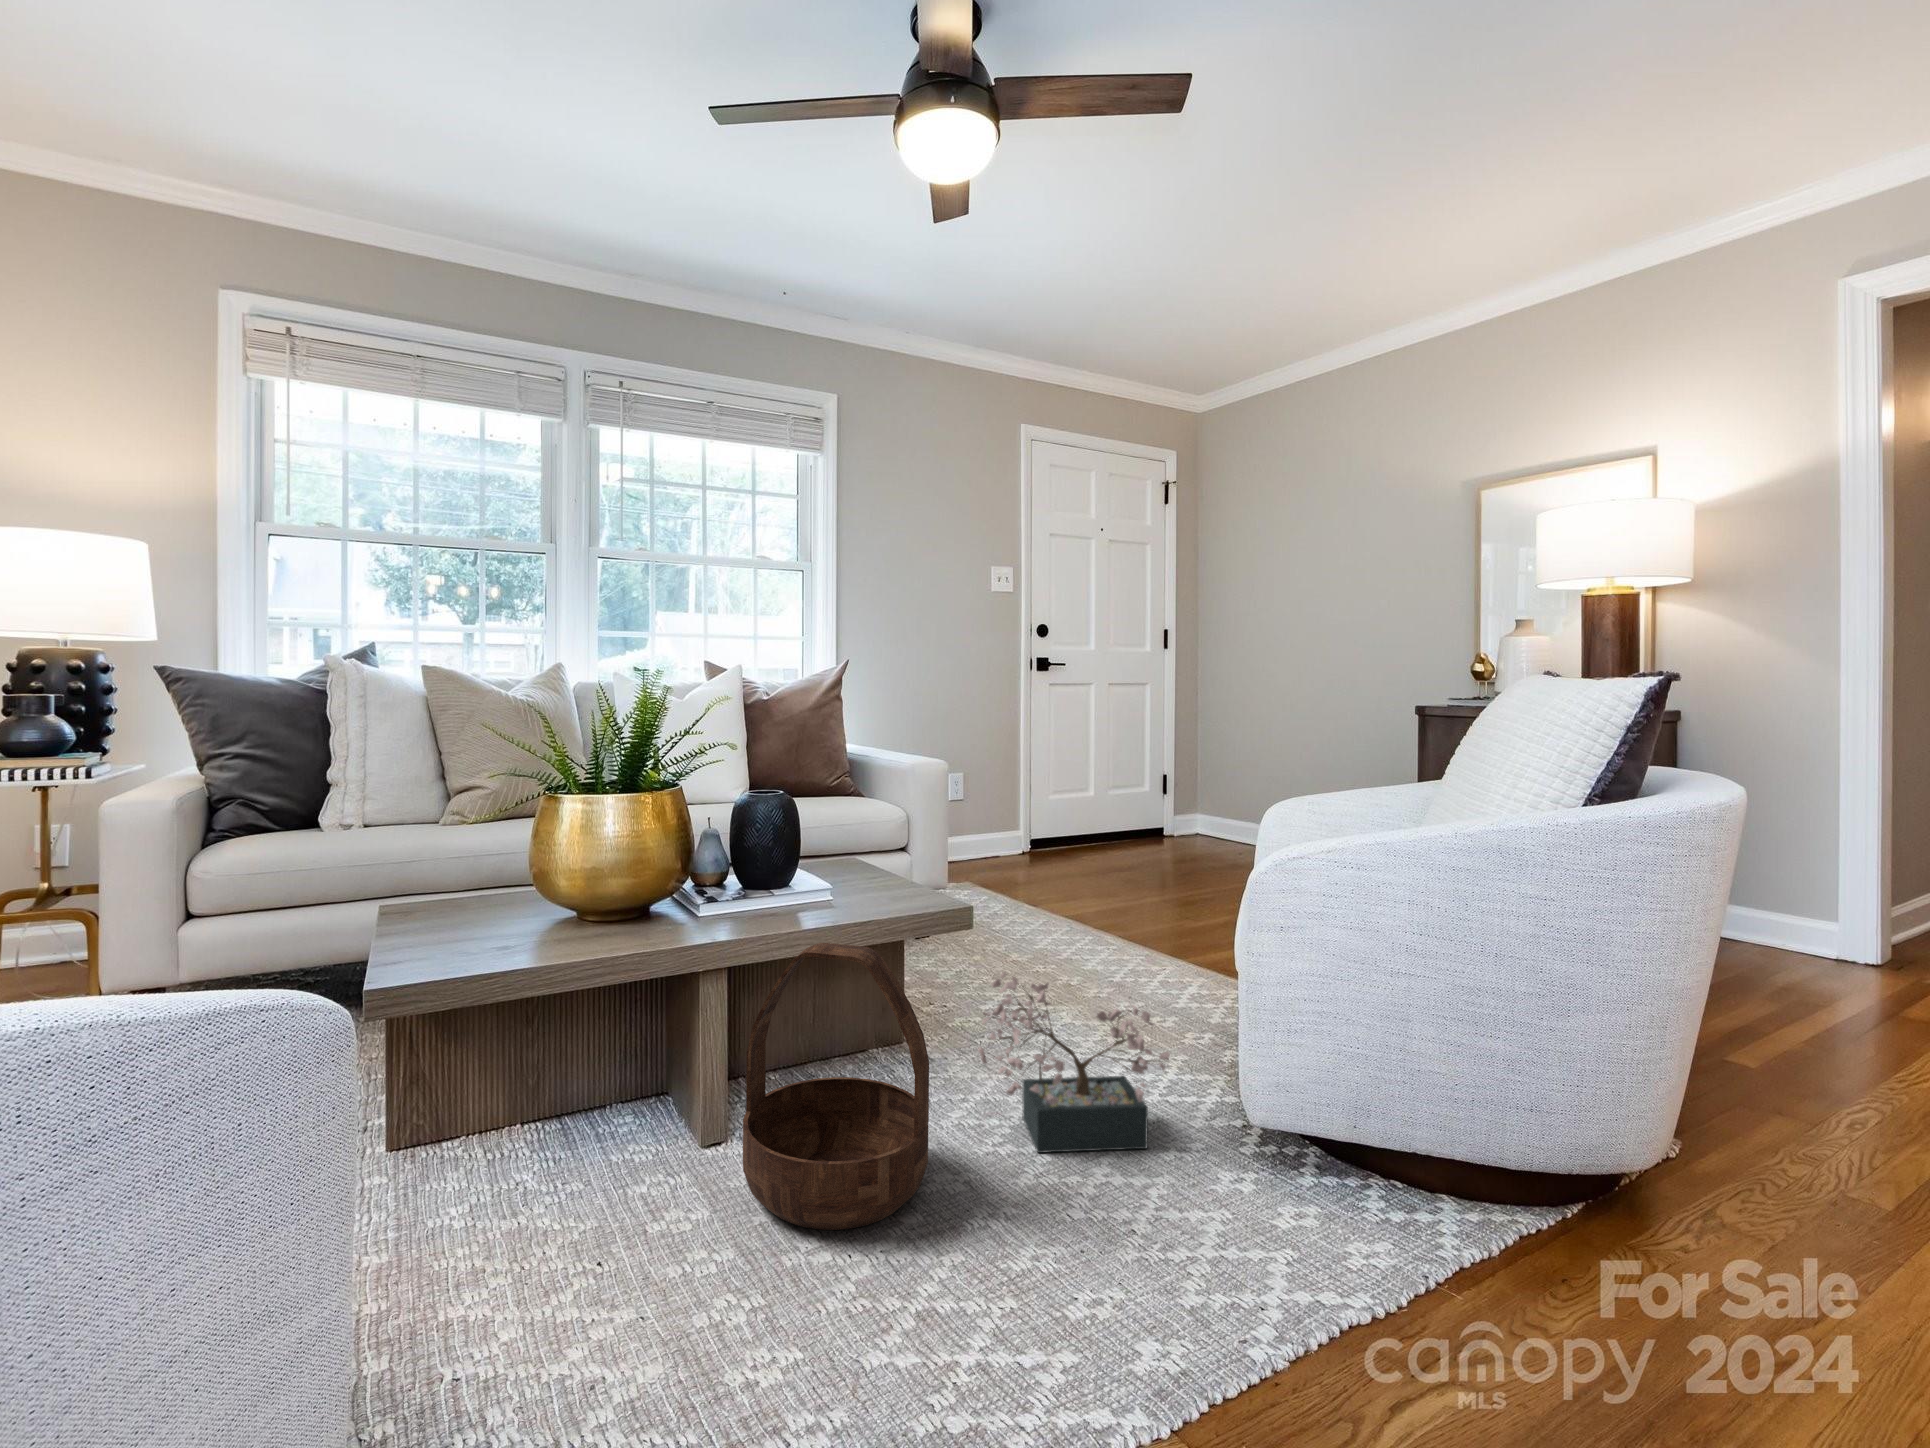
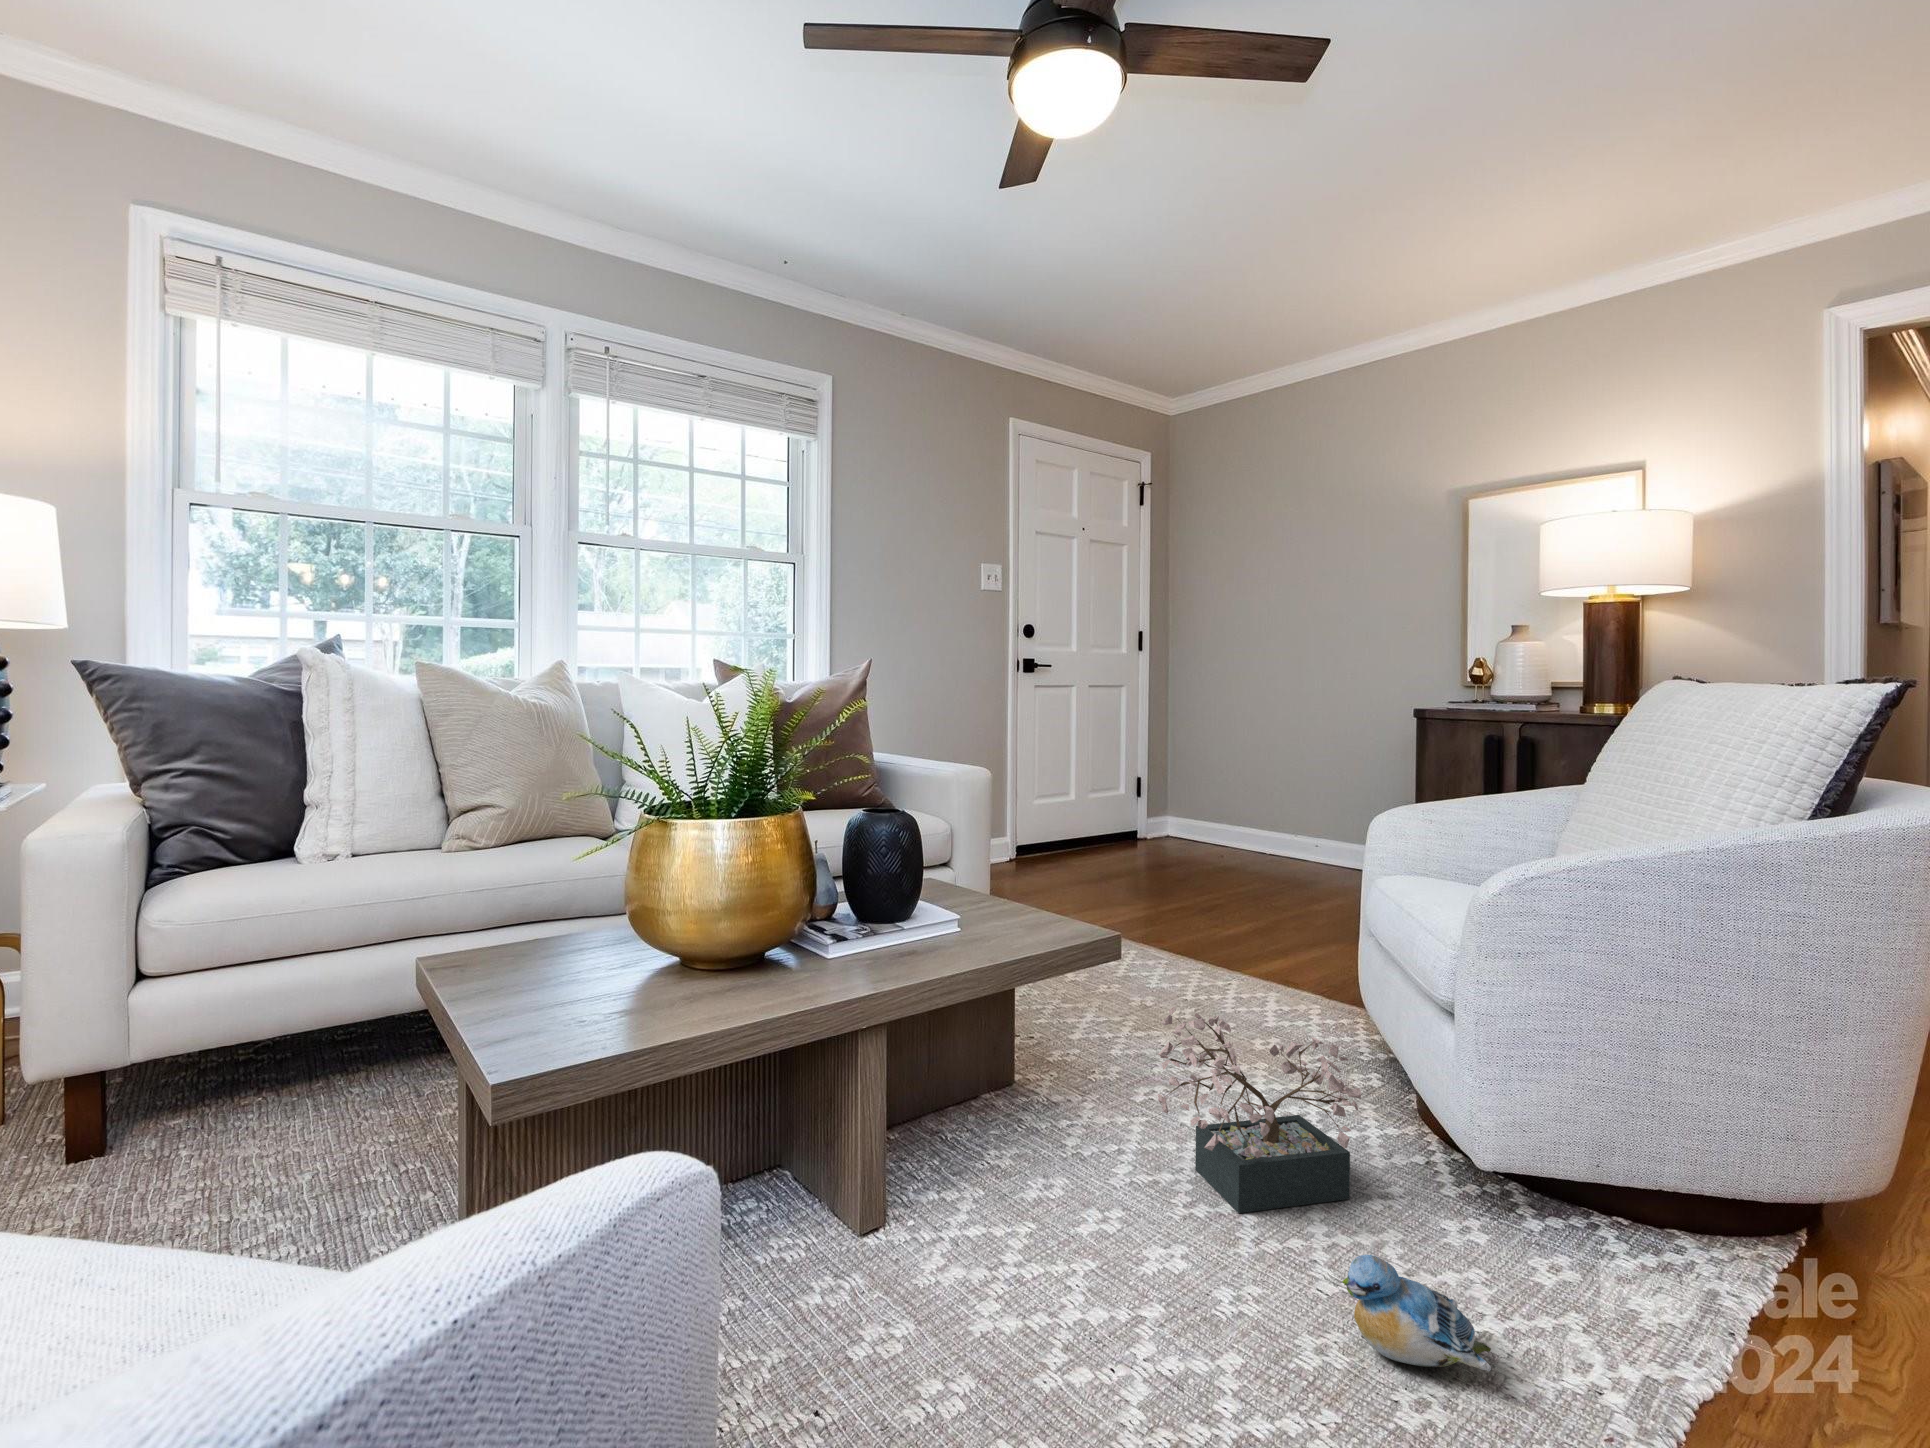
basket: present [743,943,929,1230] -> none [936,989,1159,1340]
plush toy: none [1055,1174,1176,1274] -> present [1342,1255,1491,1371]

